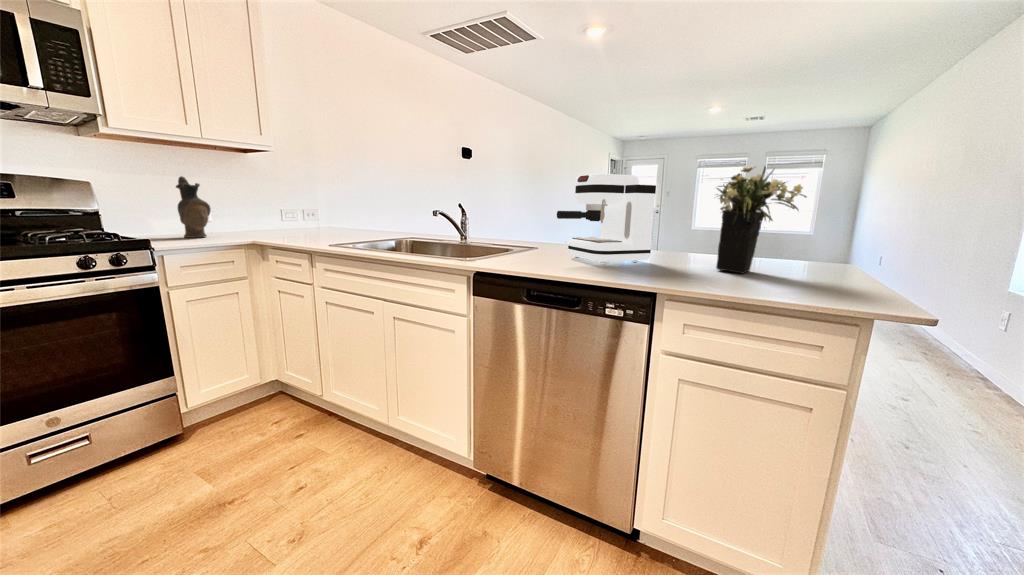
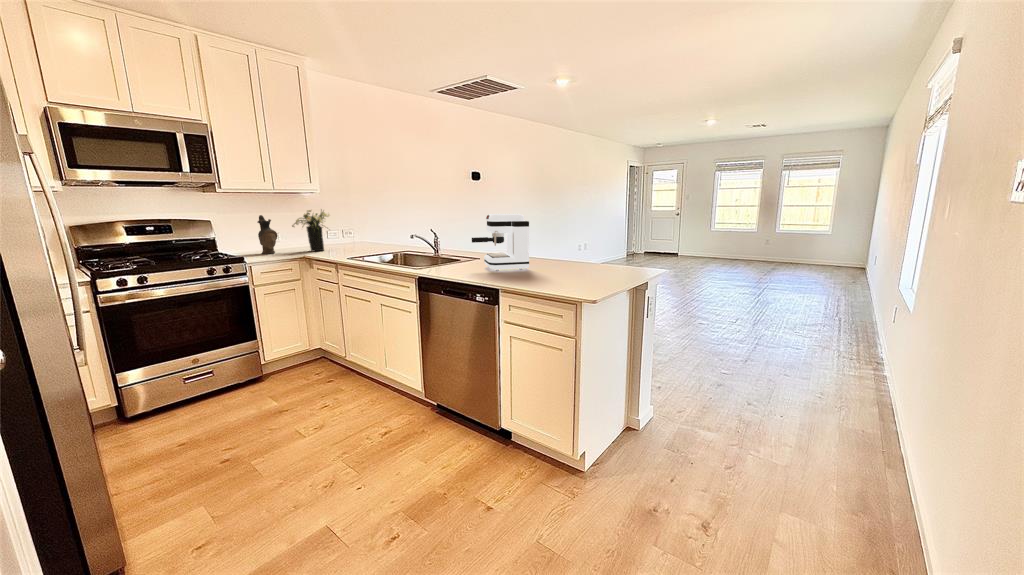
flower arrangement: present [716,166,807,274] -> present [292,210,330,251]

